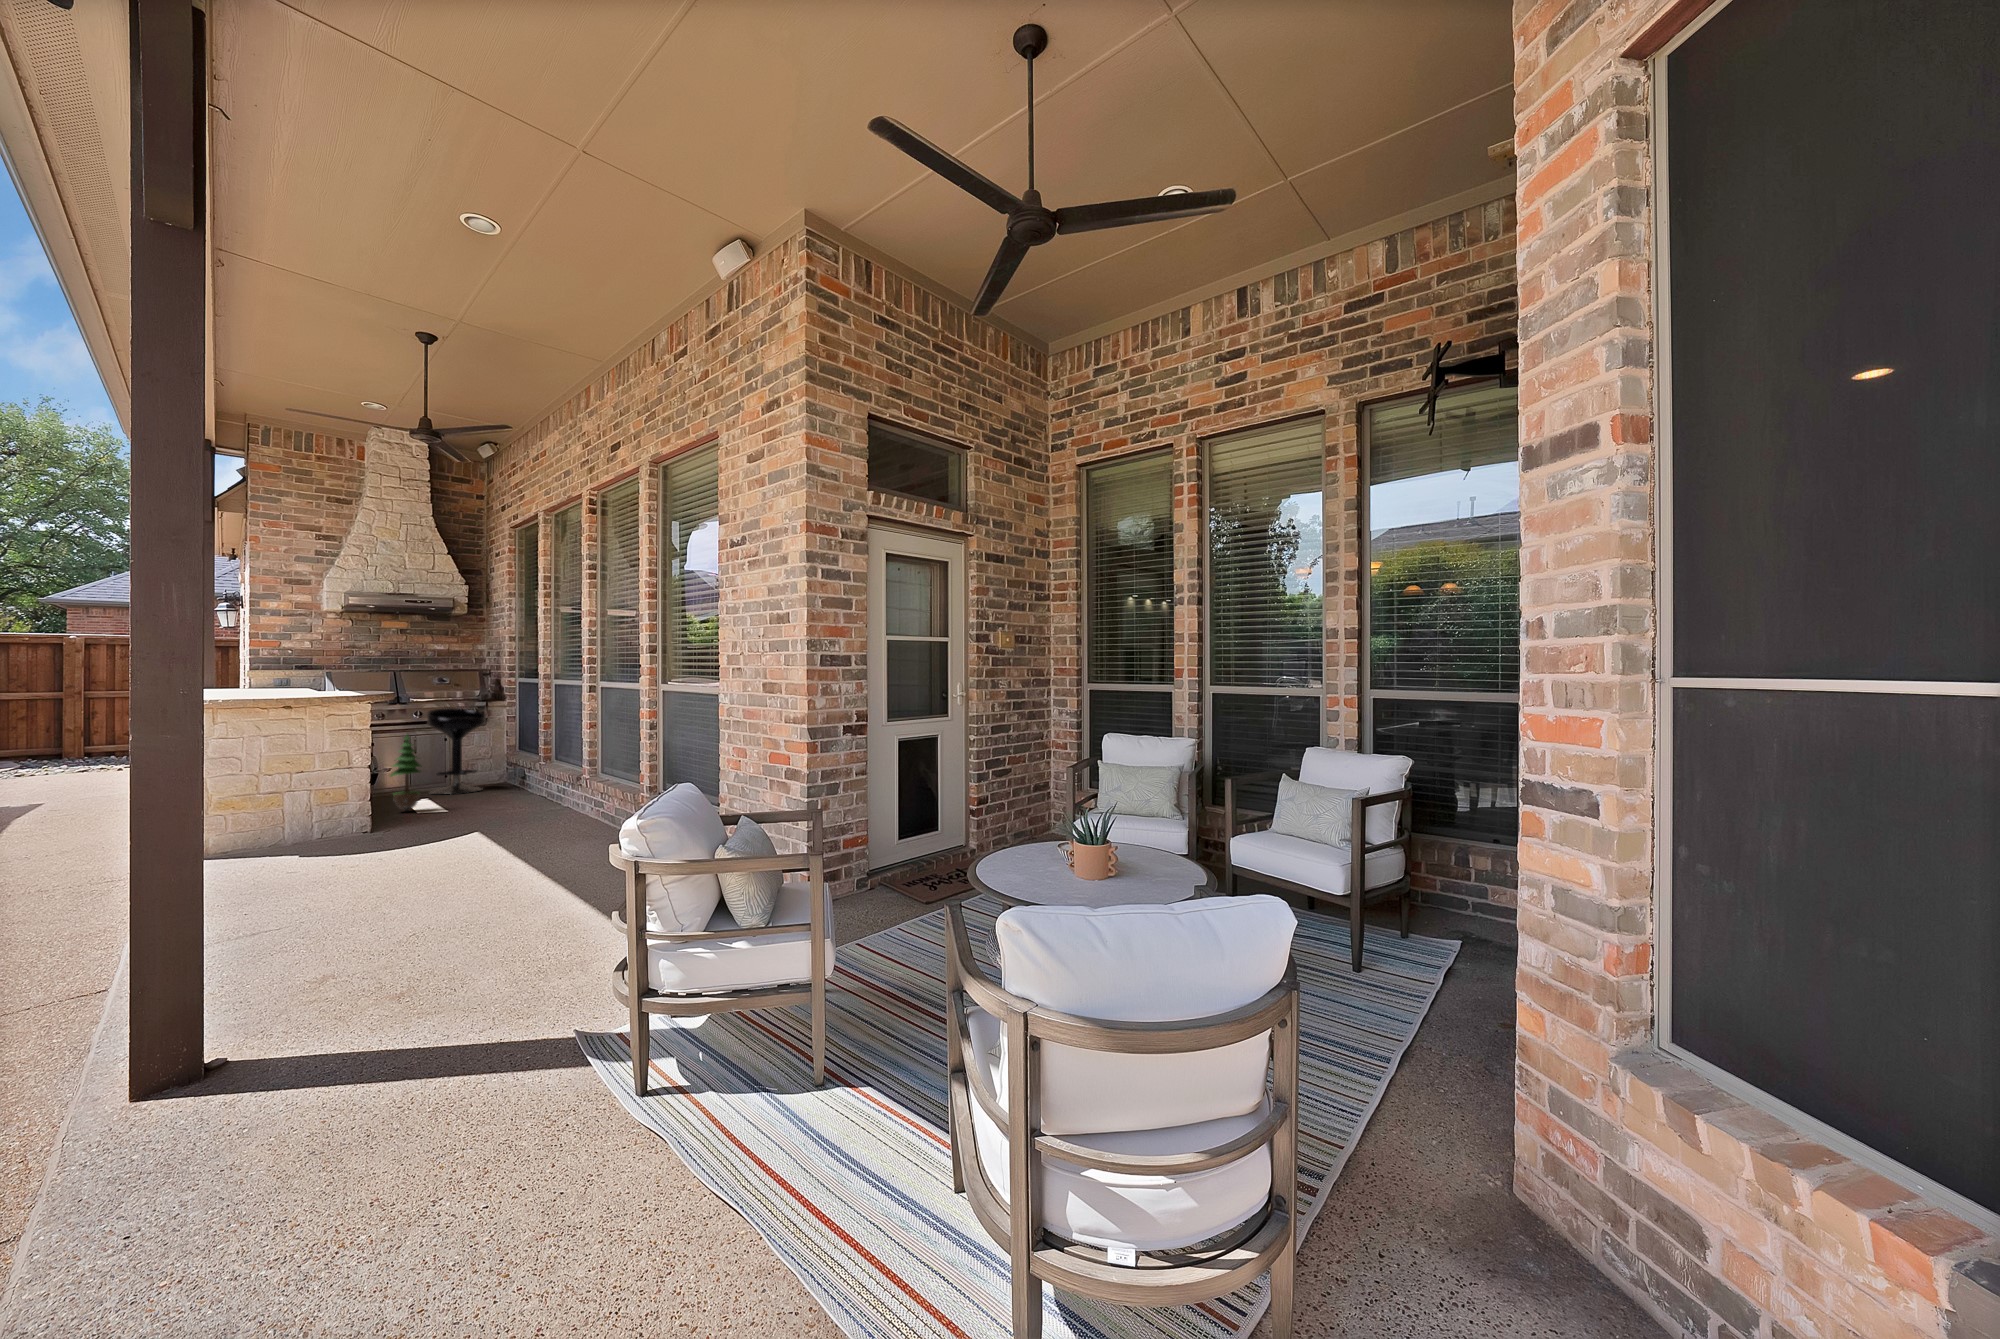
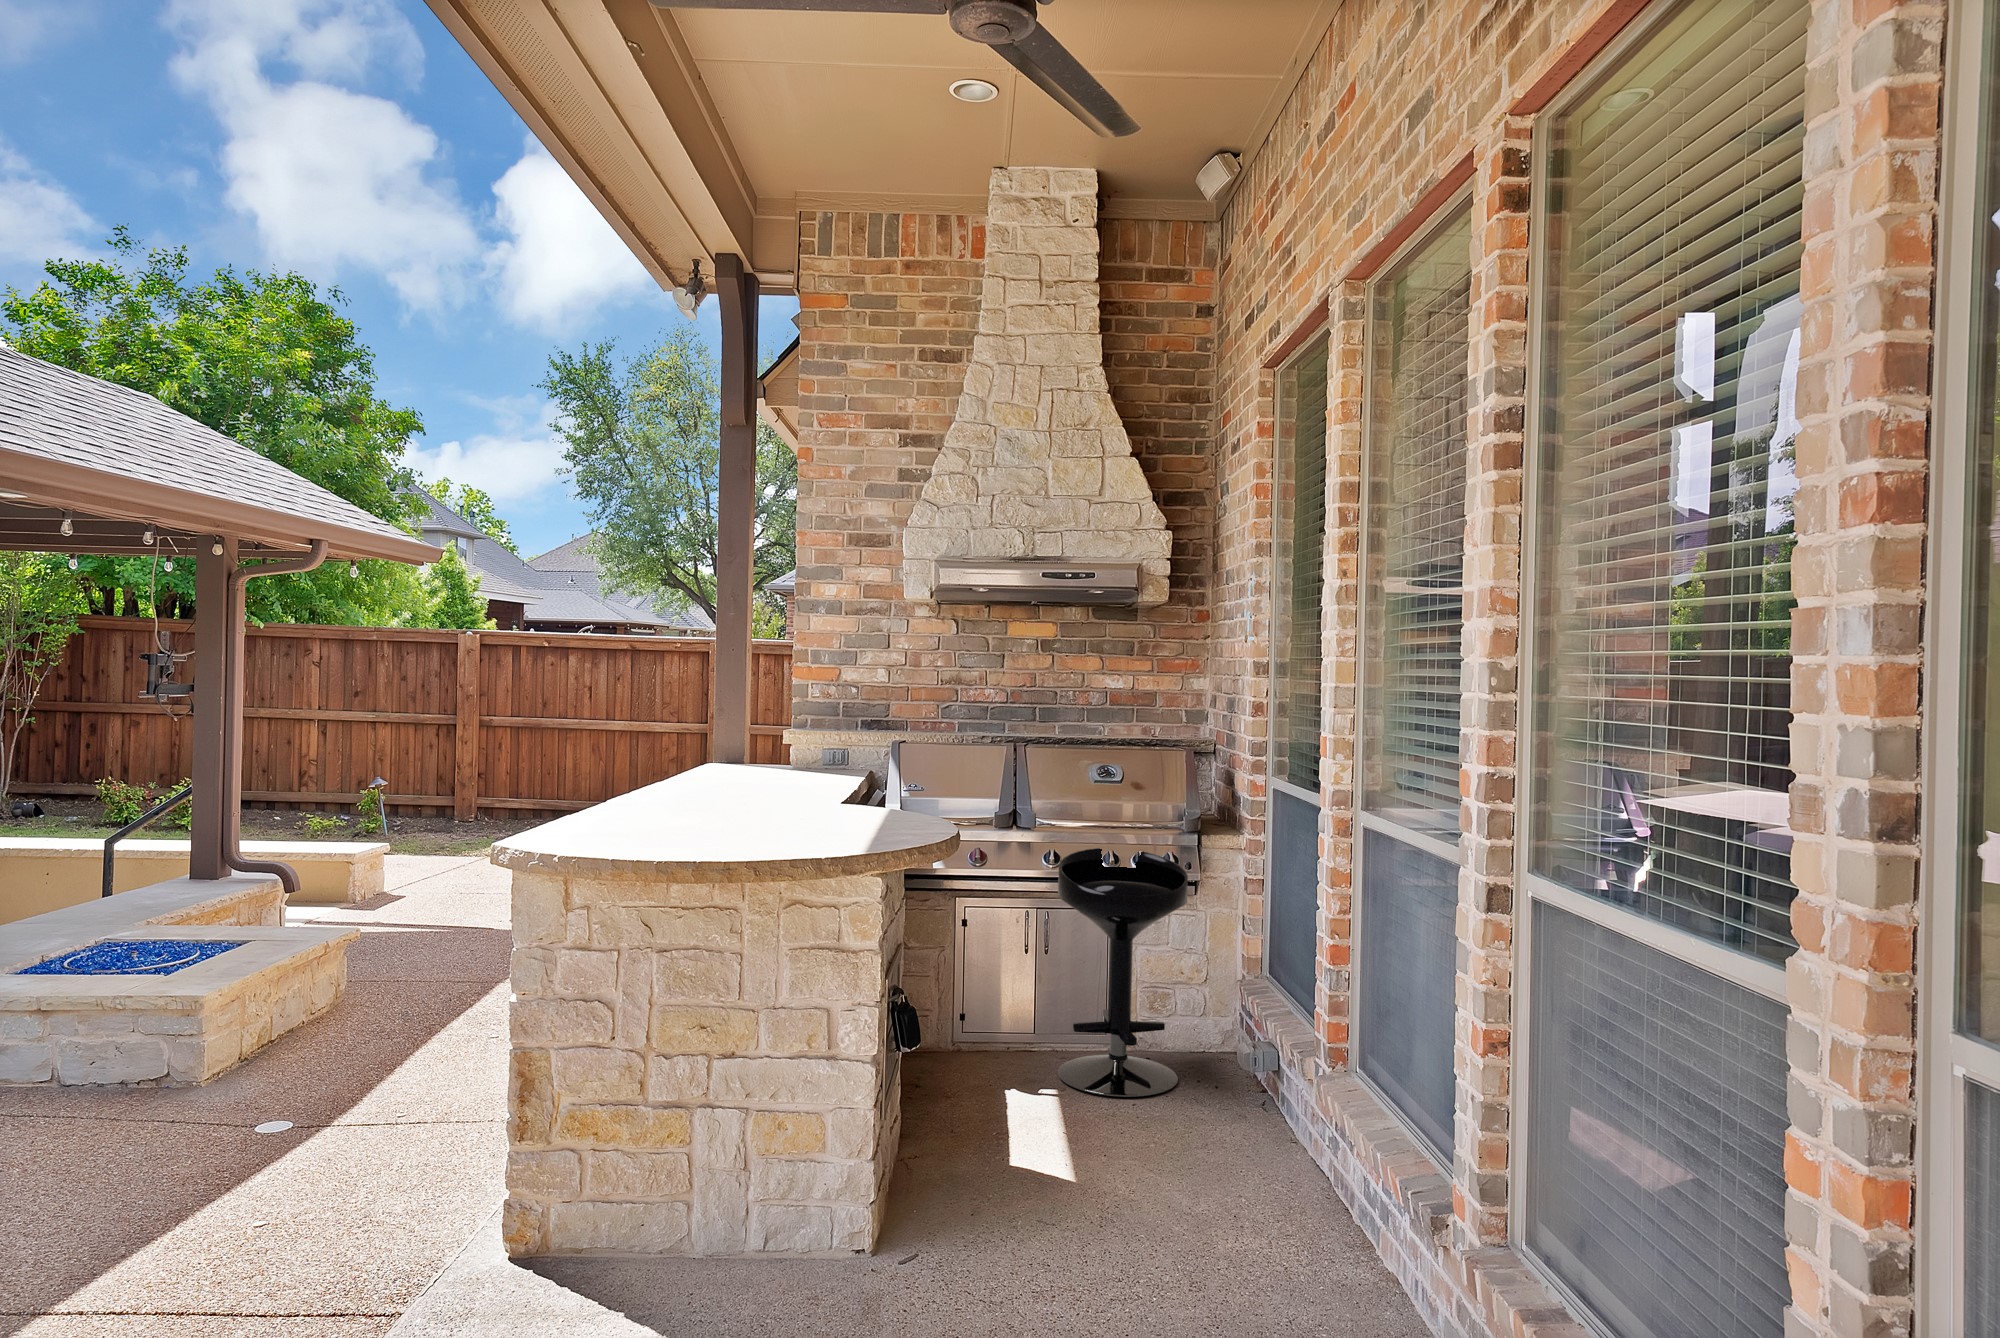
potted tree: present [390,734,422,811] -> none [904,982,988,1221]

